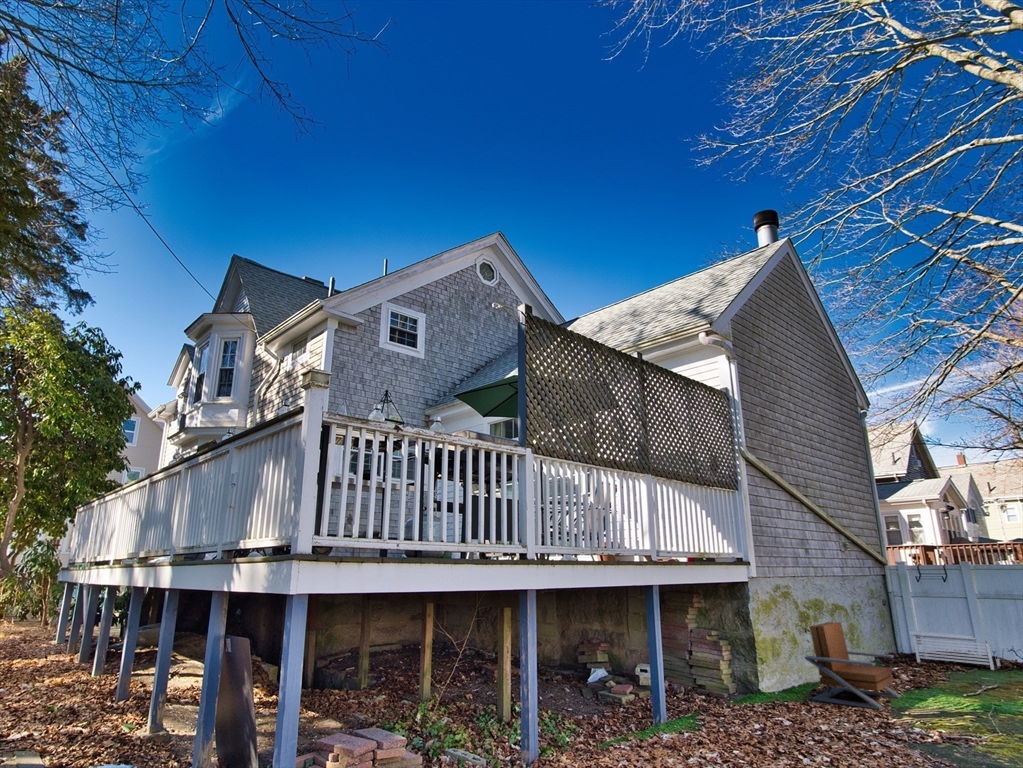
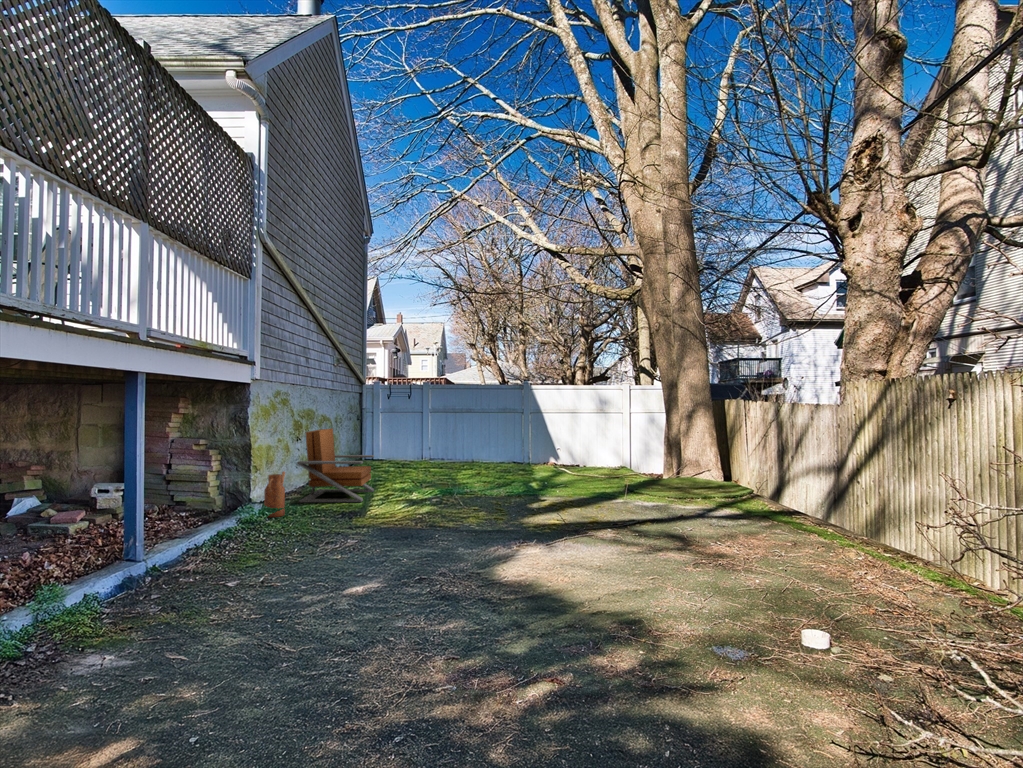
storage bench: present [910,631,1000,670] -> none [376,438,437,465]
watering can: none [772,667,795,713] -> present [264,472,285,517]

